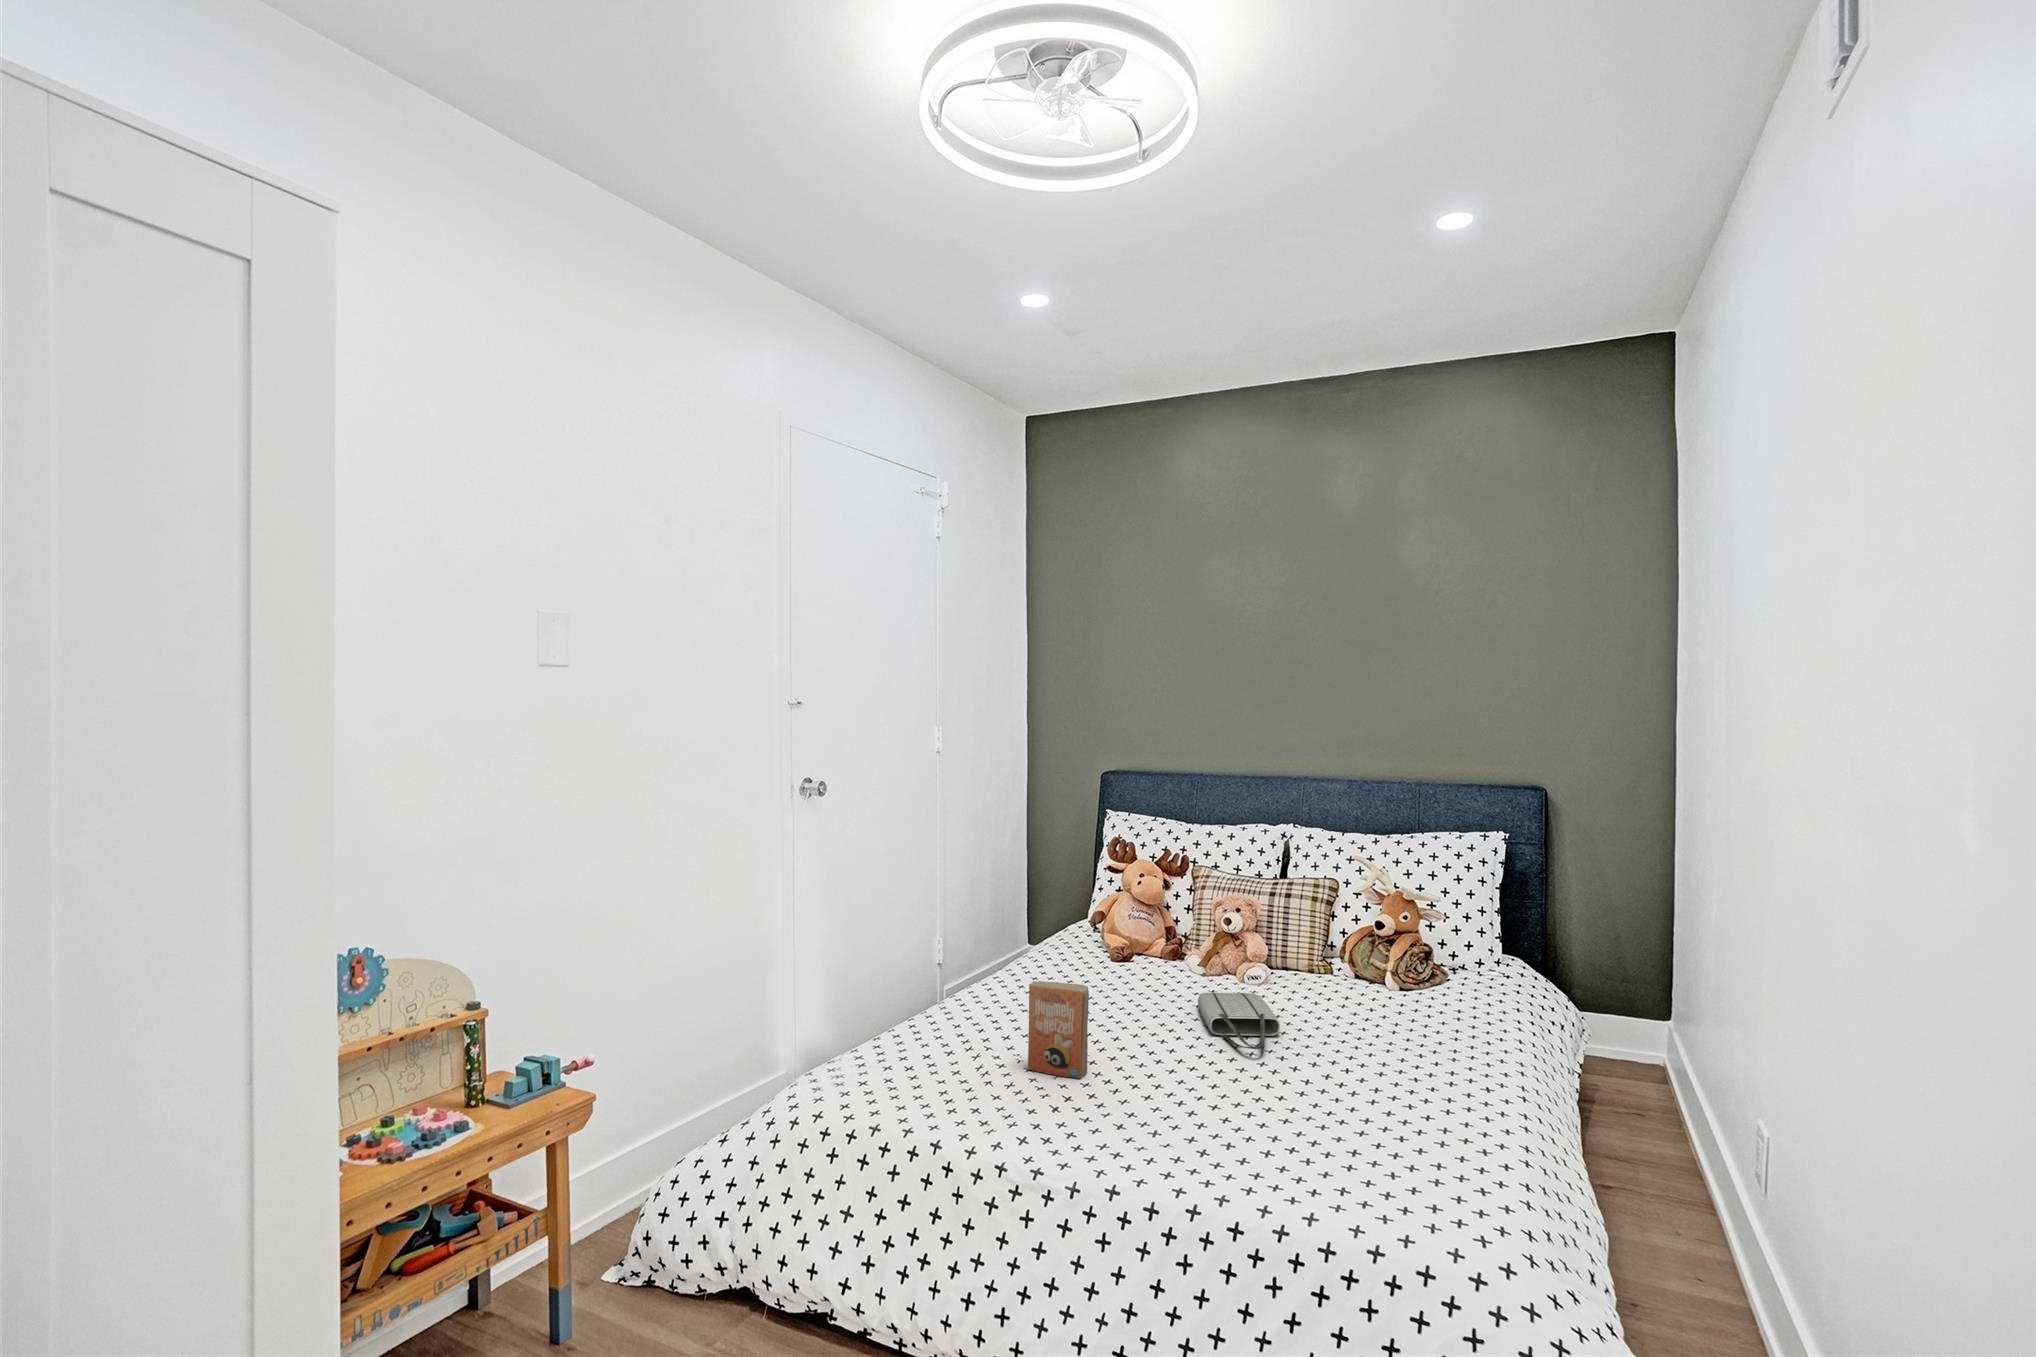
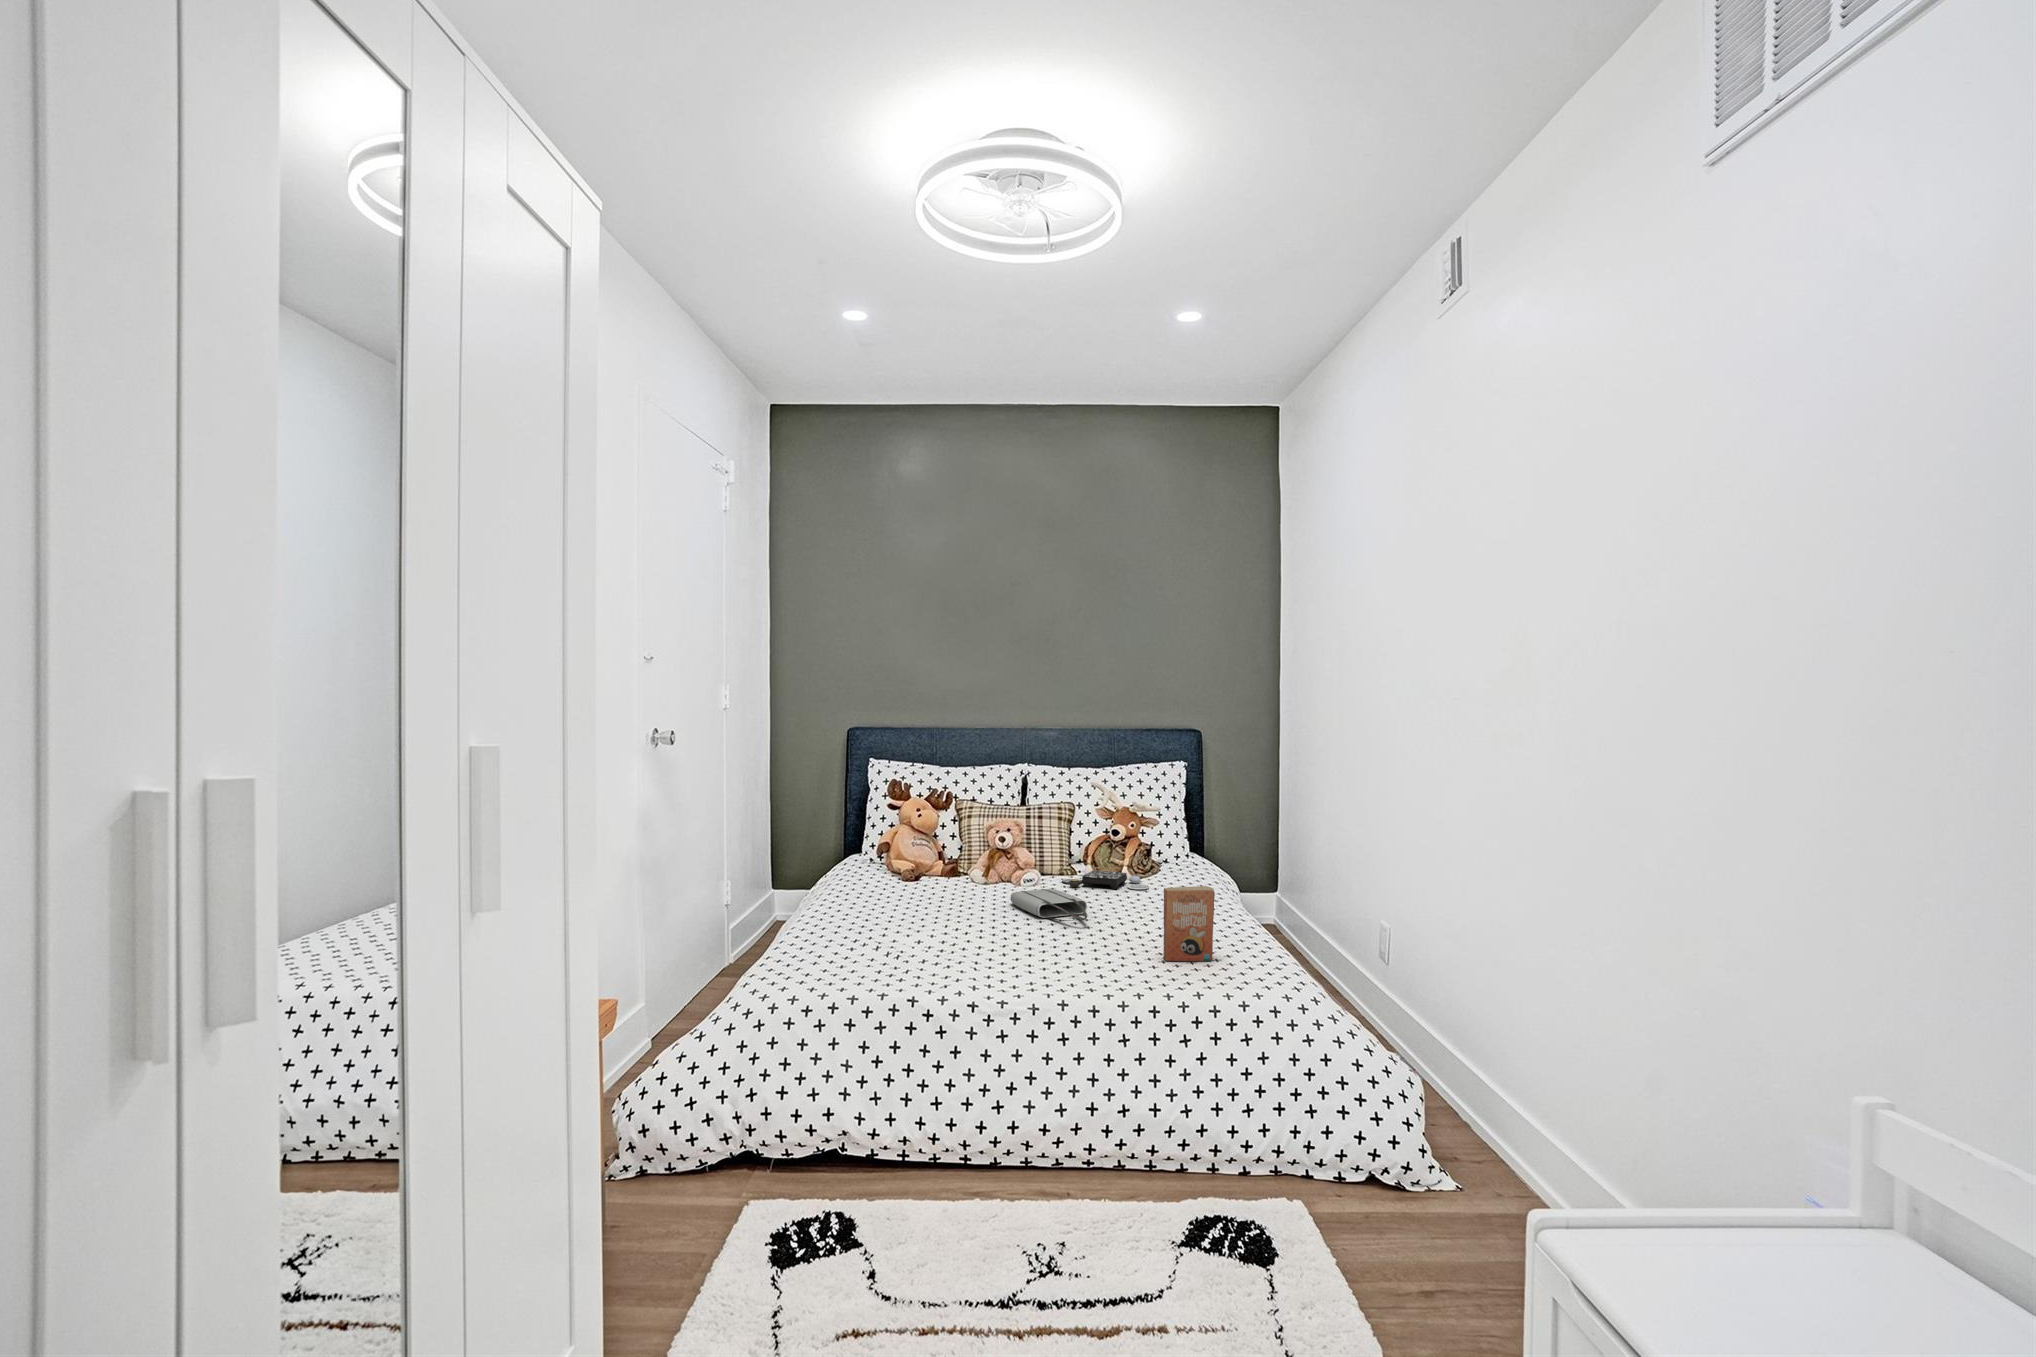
board game: none [1293,971,1401,1007] -> present [1062,870,1149,890]
paperback book: present [1028,981,1089,1078] -> present [1163,886,1215,961]

